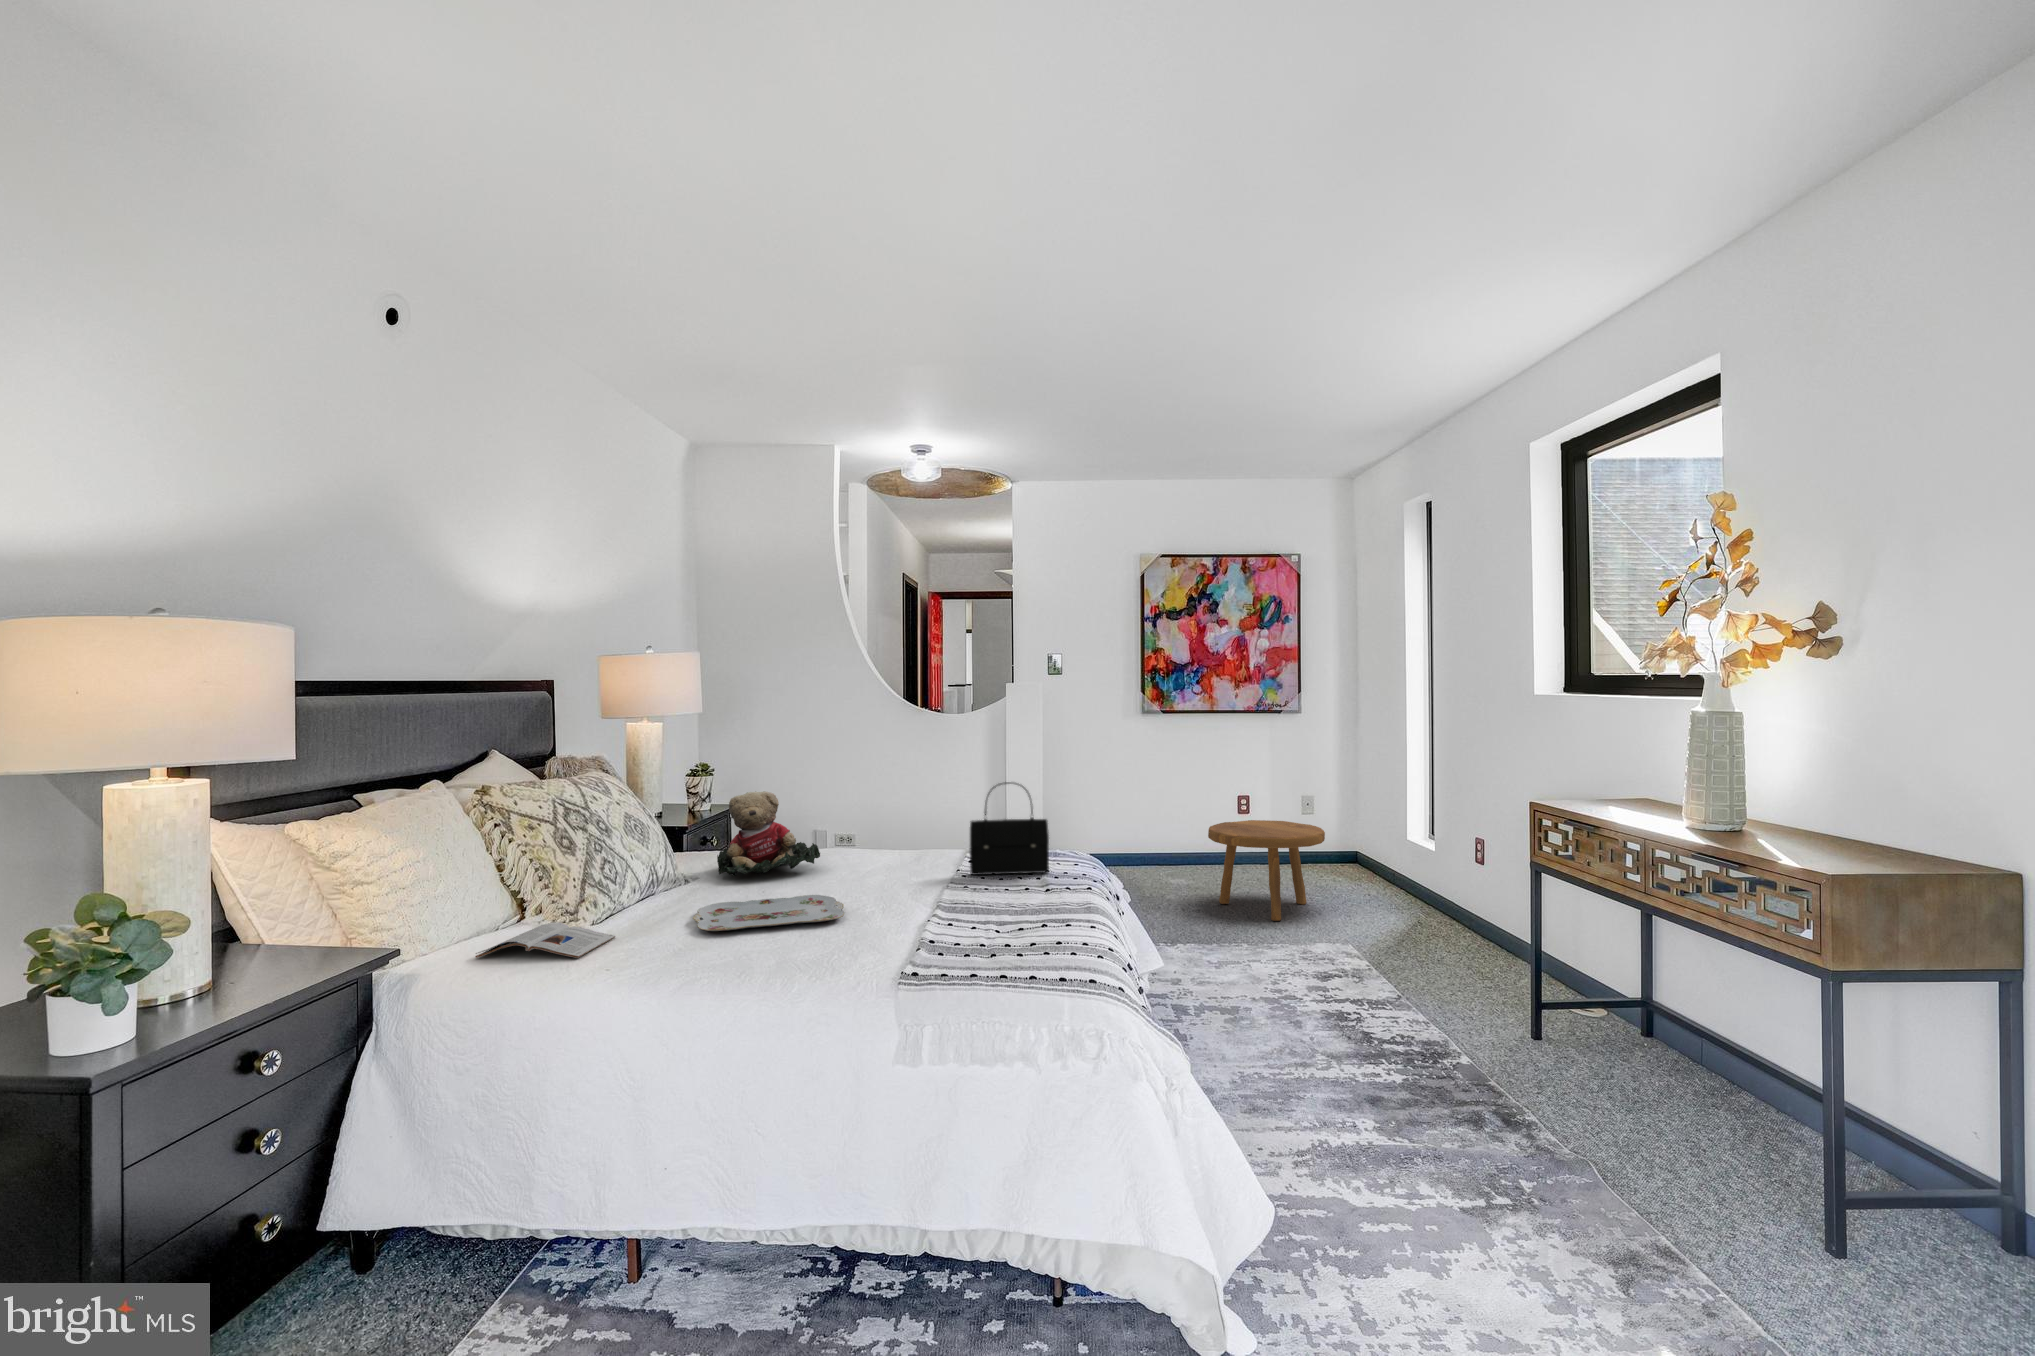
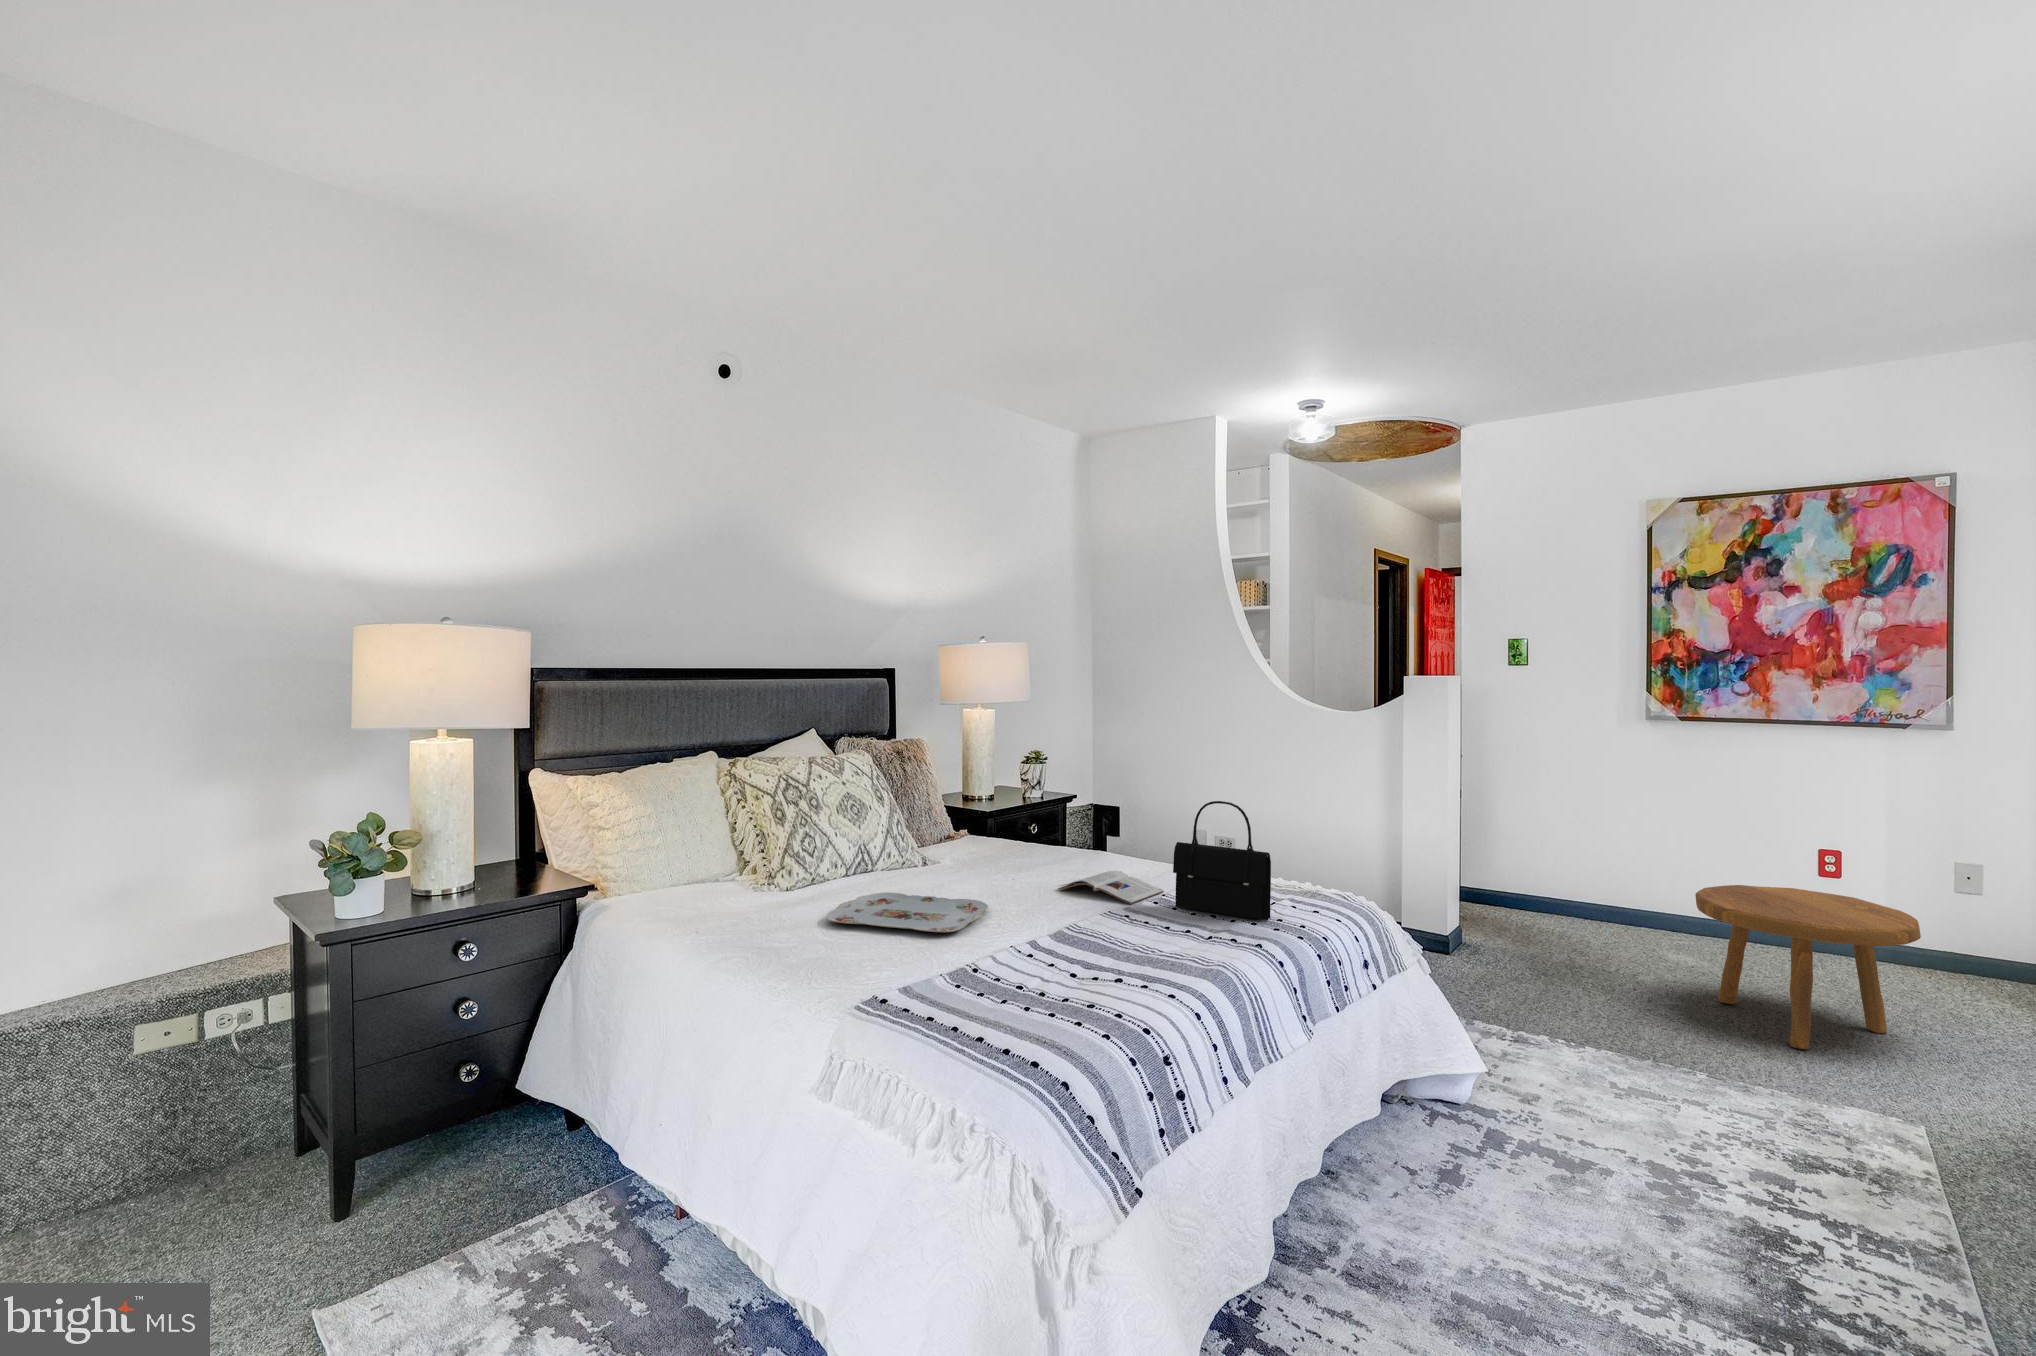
teddy bear: present [717,791,820,876] -> none [942,781,1043,867]
magazine: present [476,922,615,958] -> present [1058,871,1164,904]

